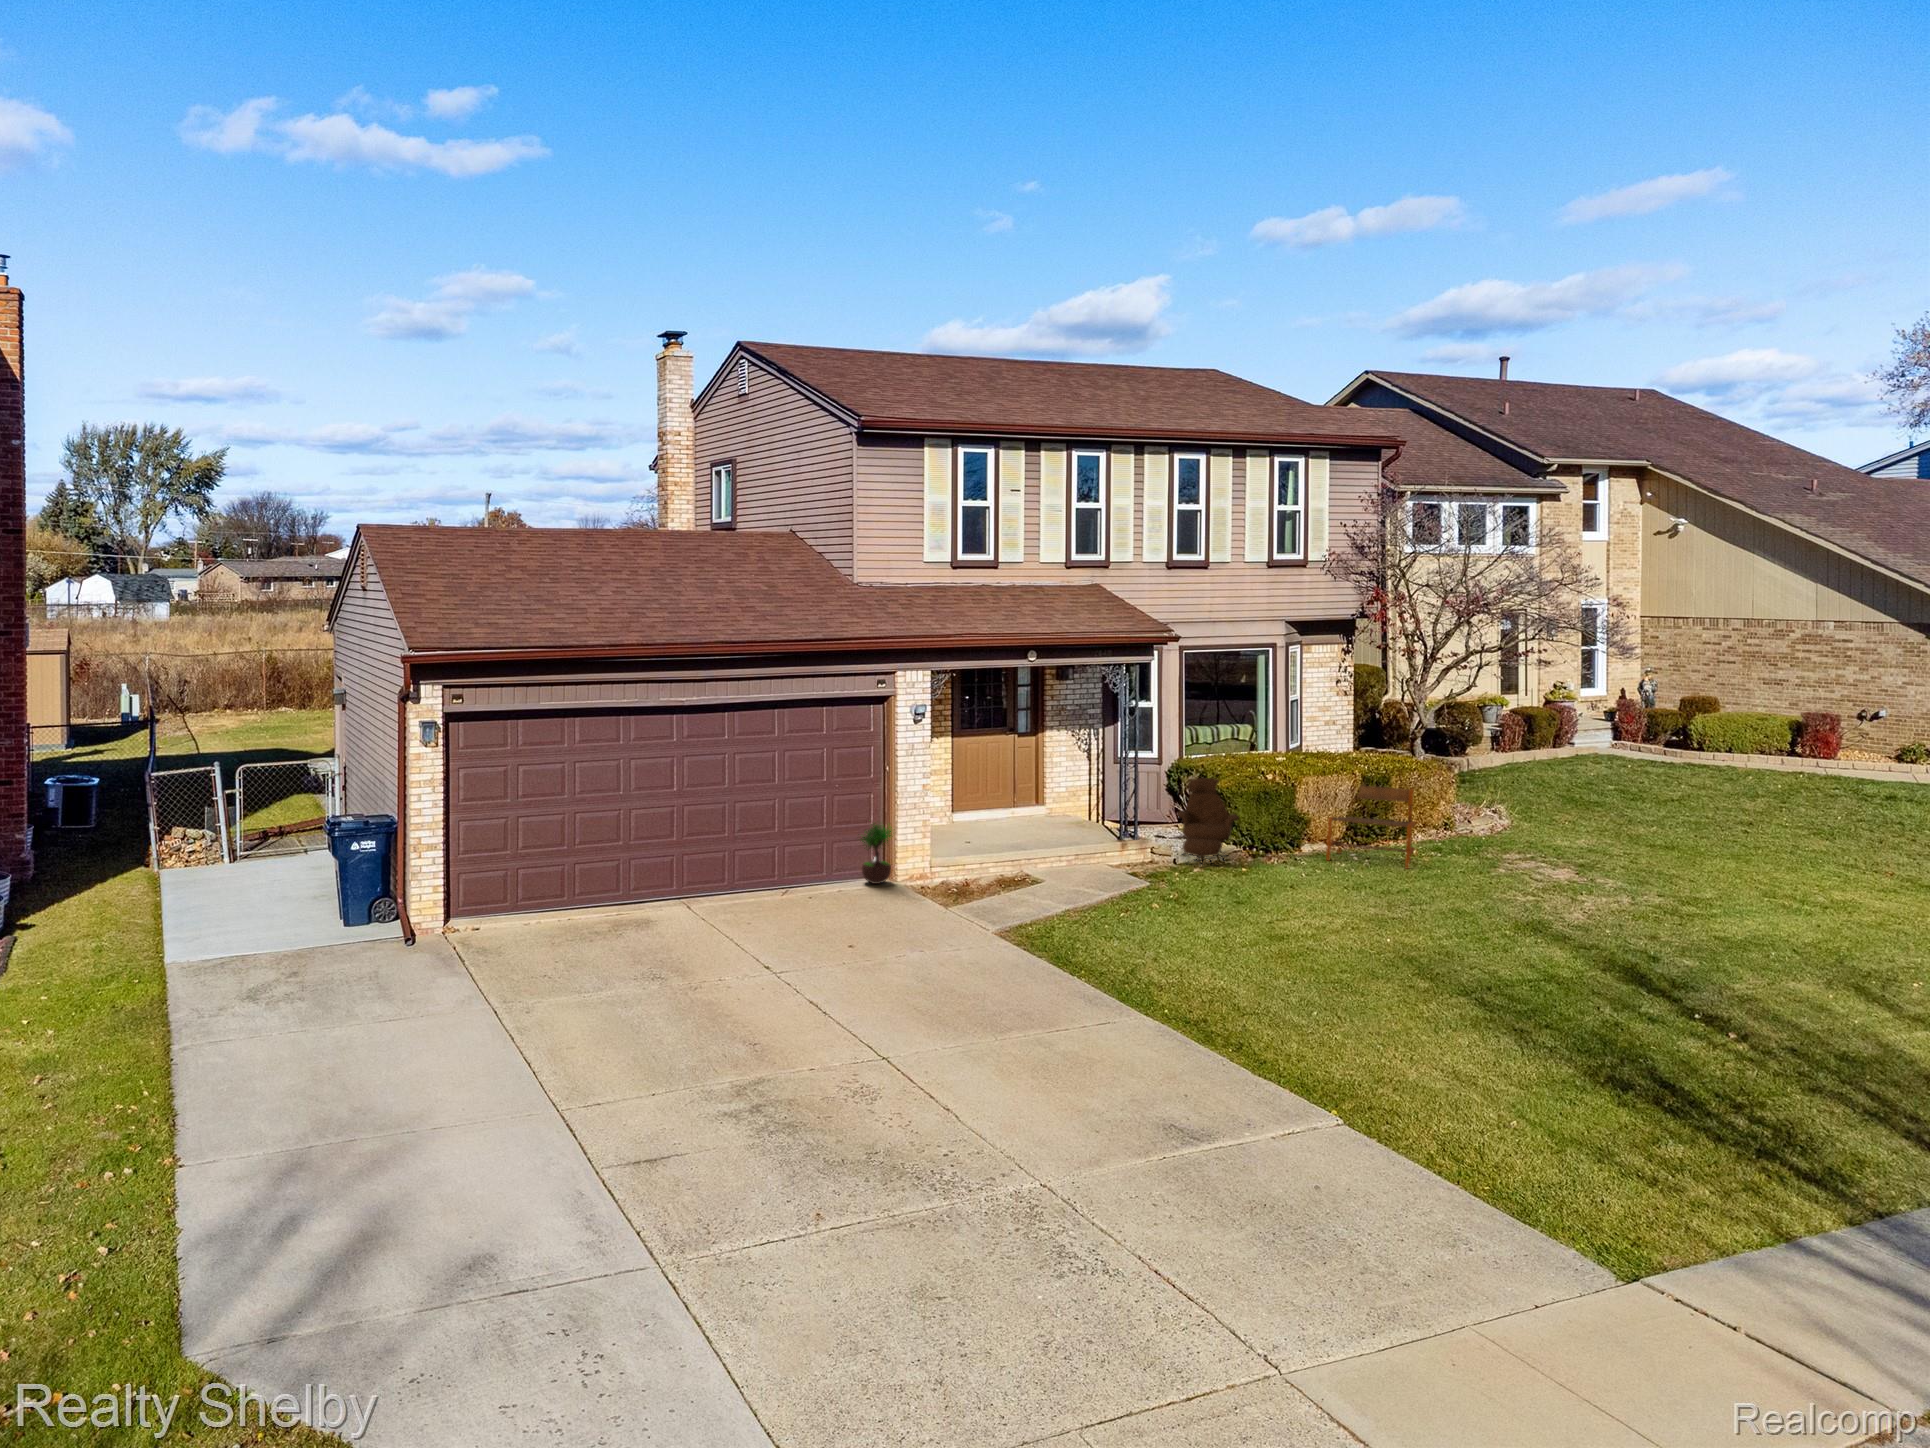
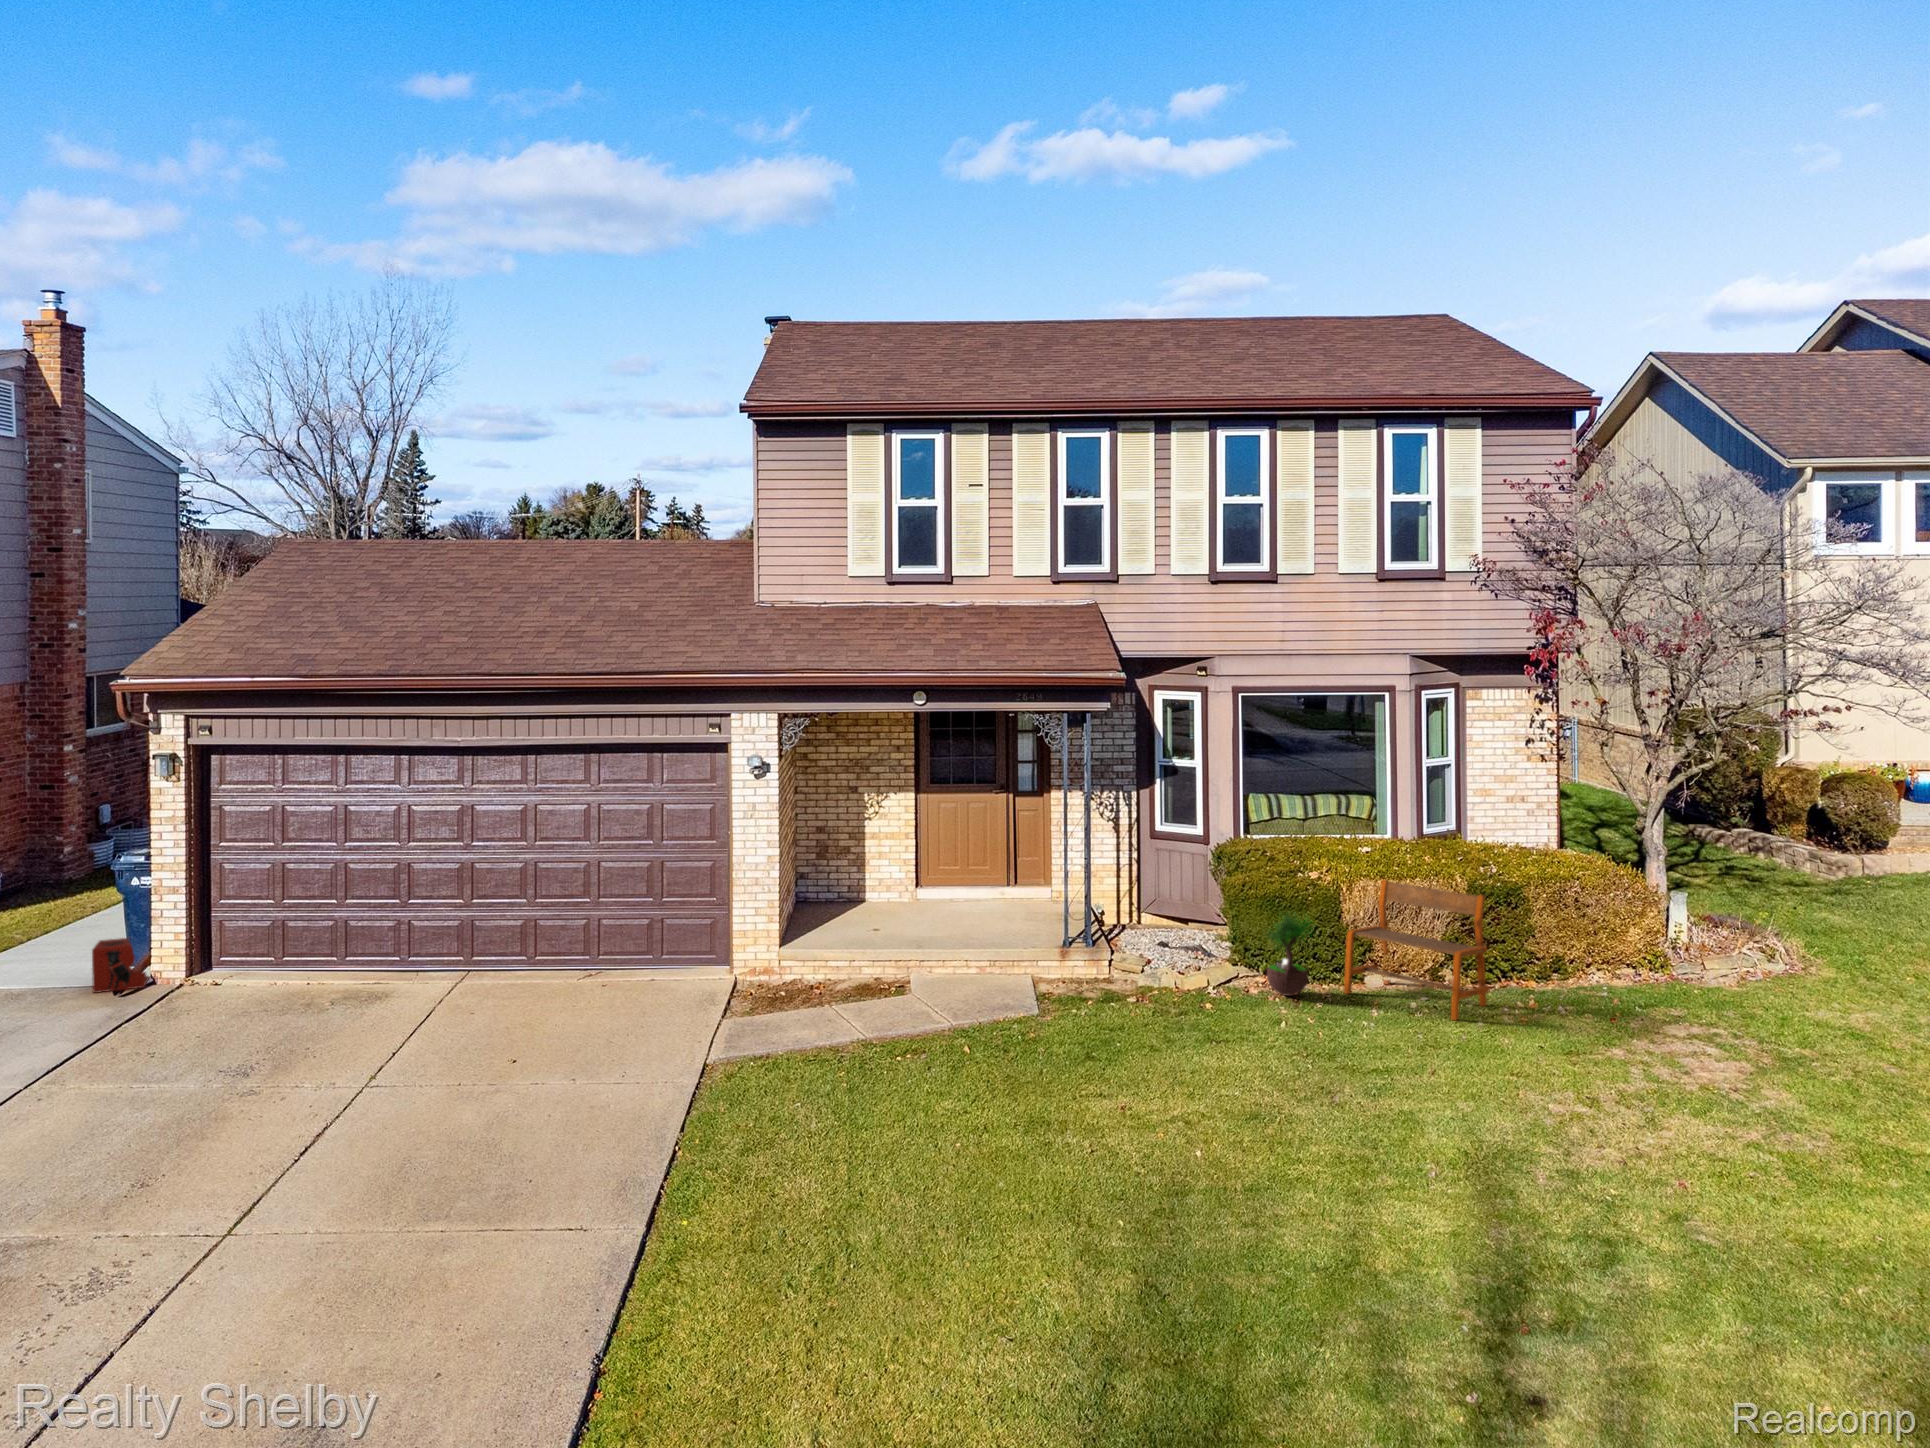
lounge chair: present [1177,778,1239,866] -> none [1119,861,1226,987]
potted tree: present [860,824,891,884] -> present [1263,912,1312,996]
storage box: none [363,892,422,946] -> present [92,938,149,993]

